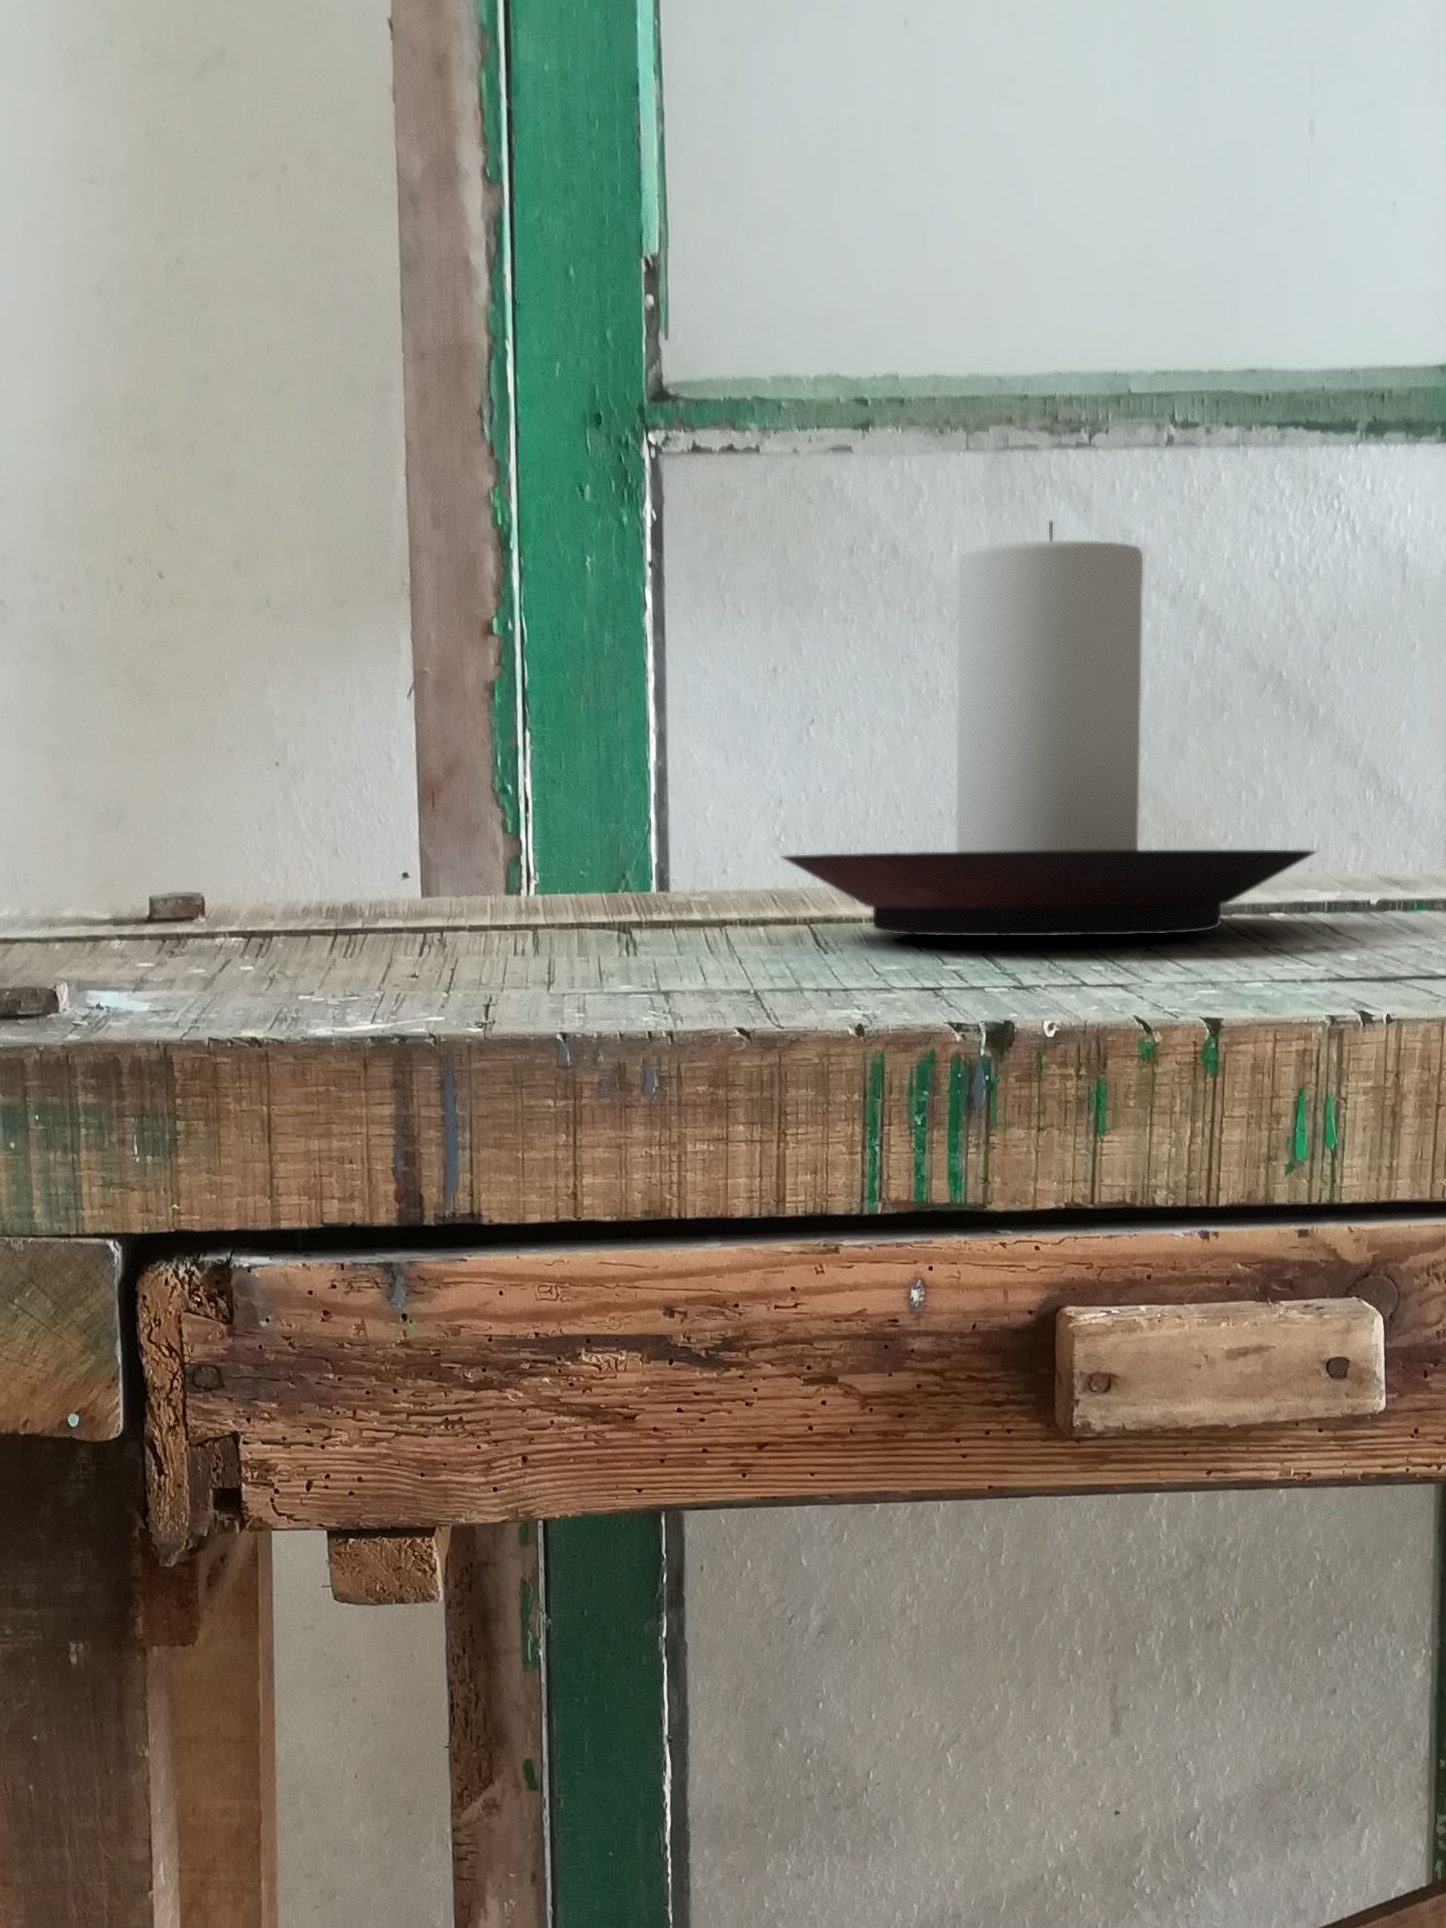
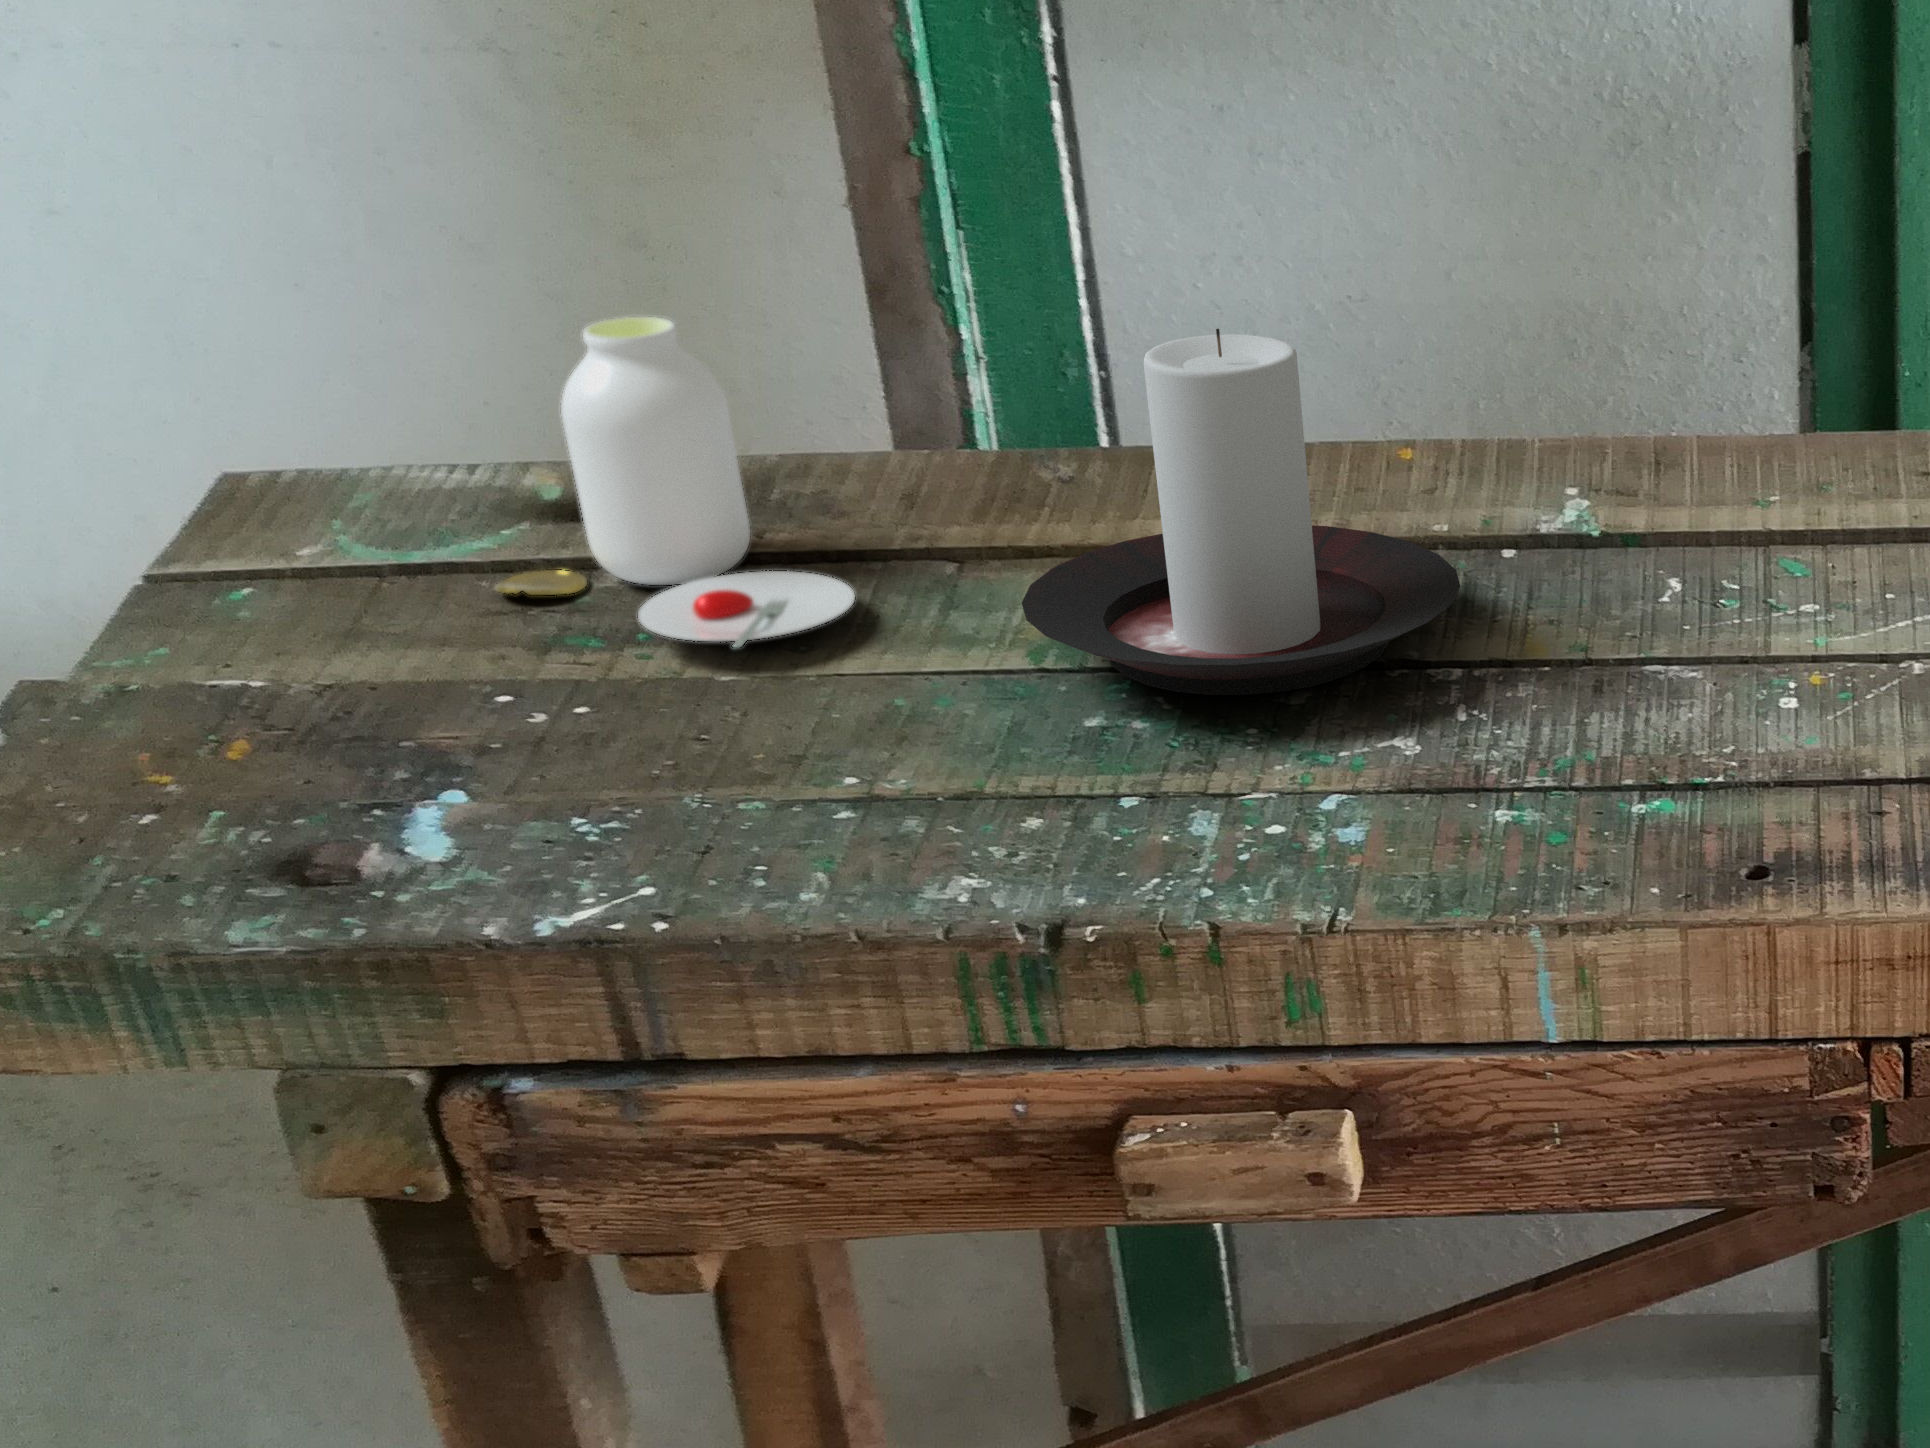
jar: none [79,630,538,937] -> present [495,317,855,647]

